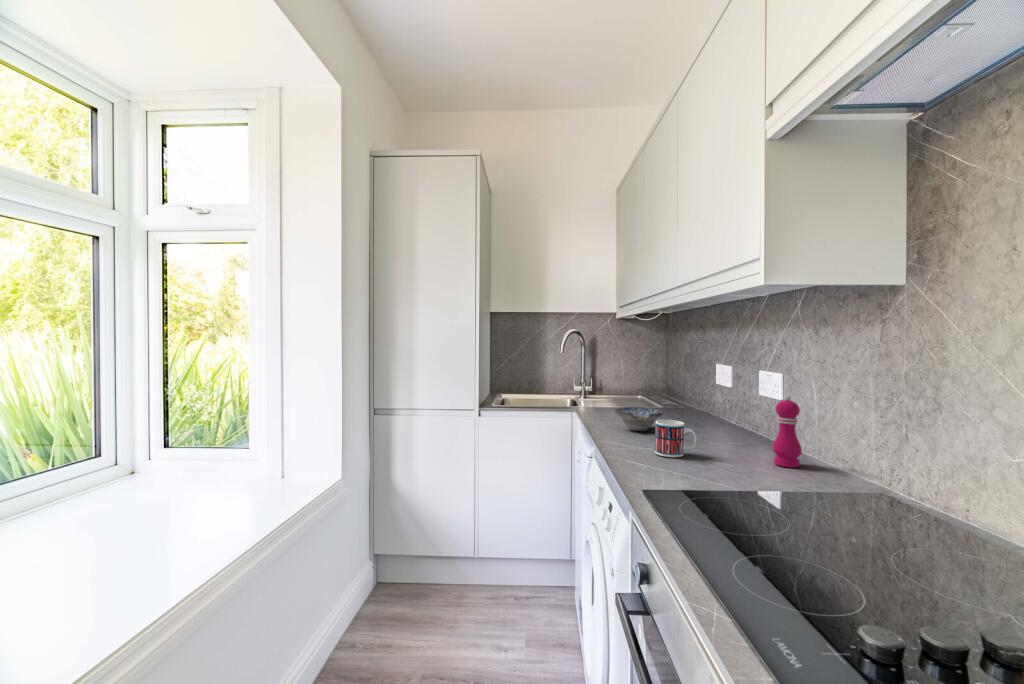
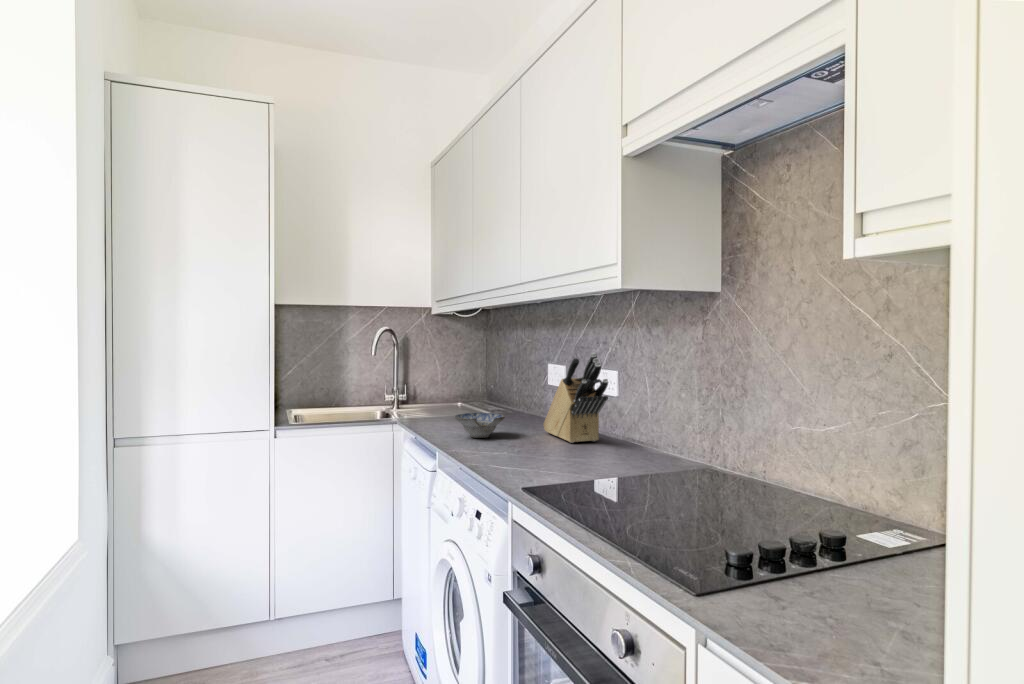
knife block: none [704,355,768,445] -> present [544,353,608,443]
pepper mill: present [773,395,802,468] -> none [617,390,641,457]
mug: present [655,420,696,457] -> none [510,422,549,459]

